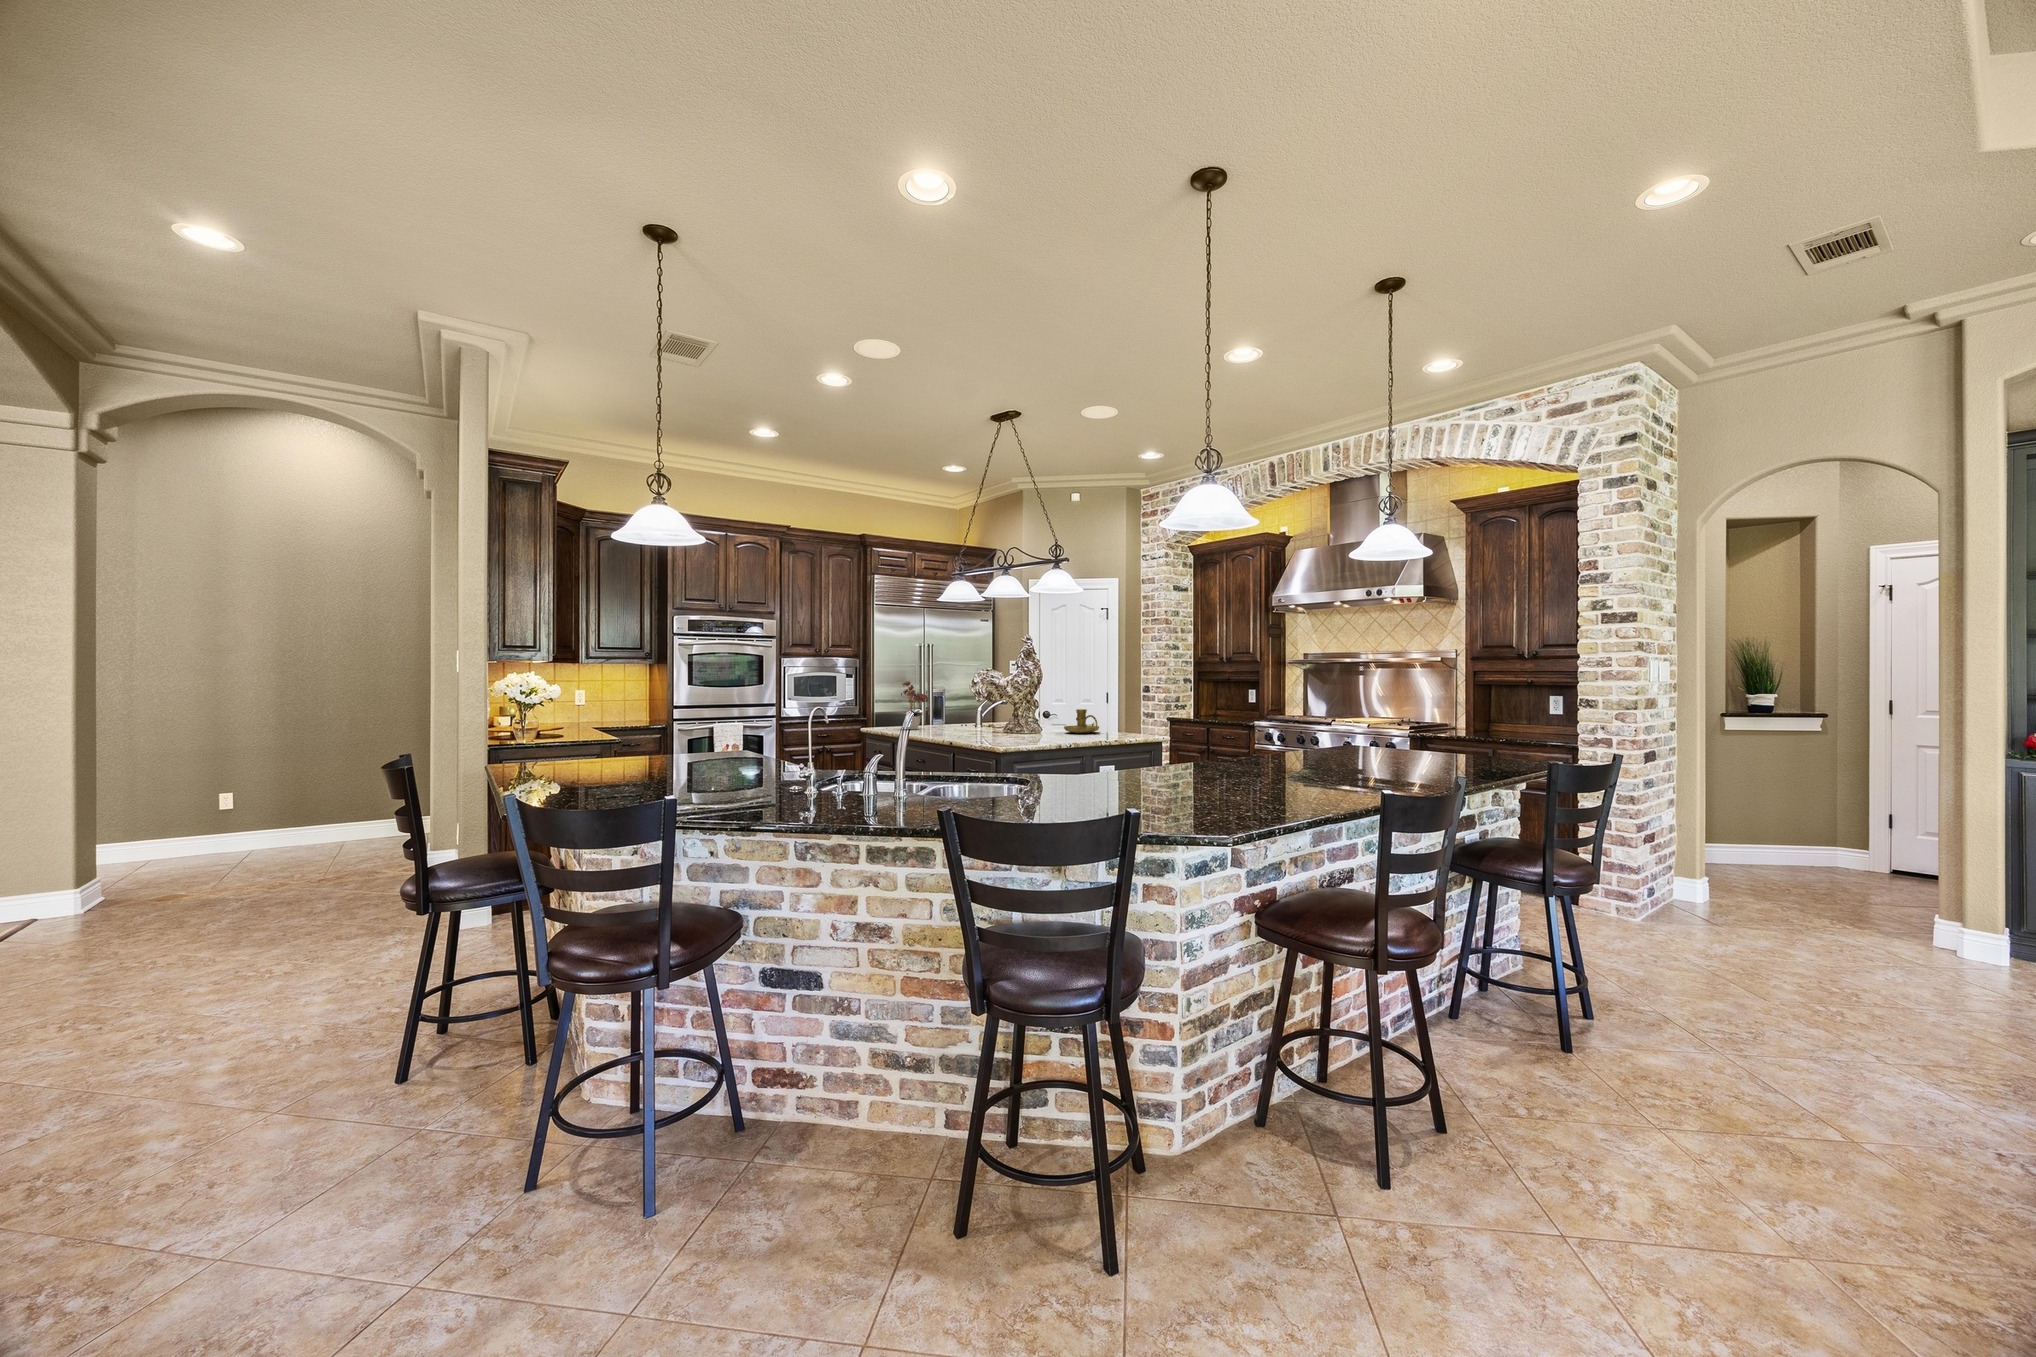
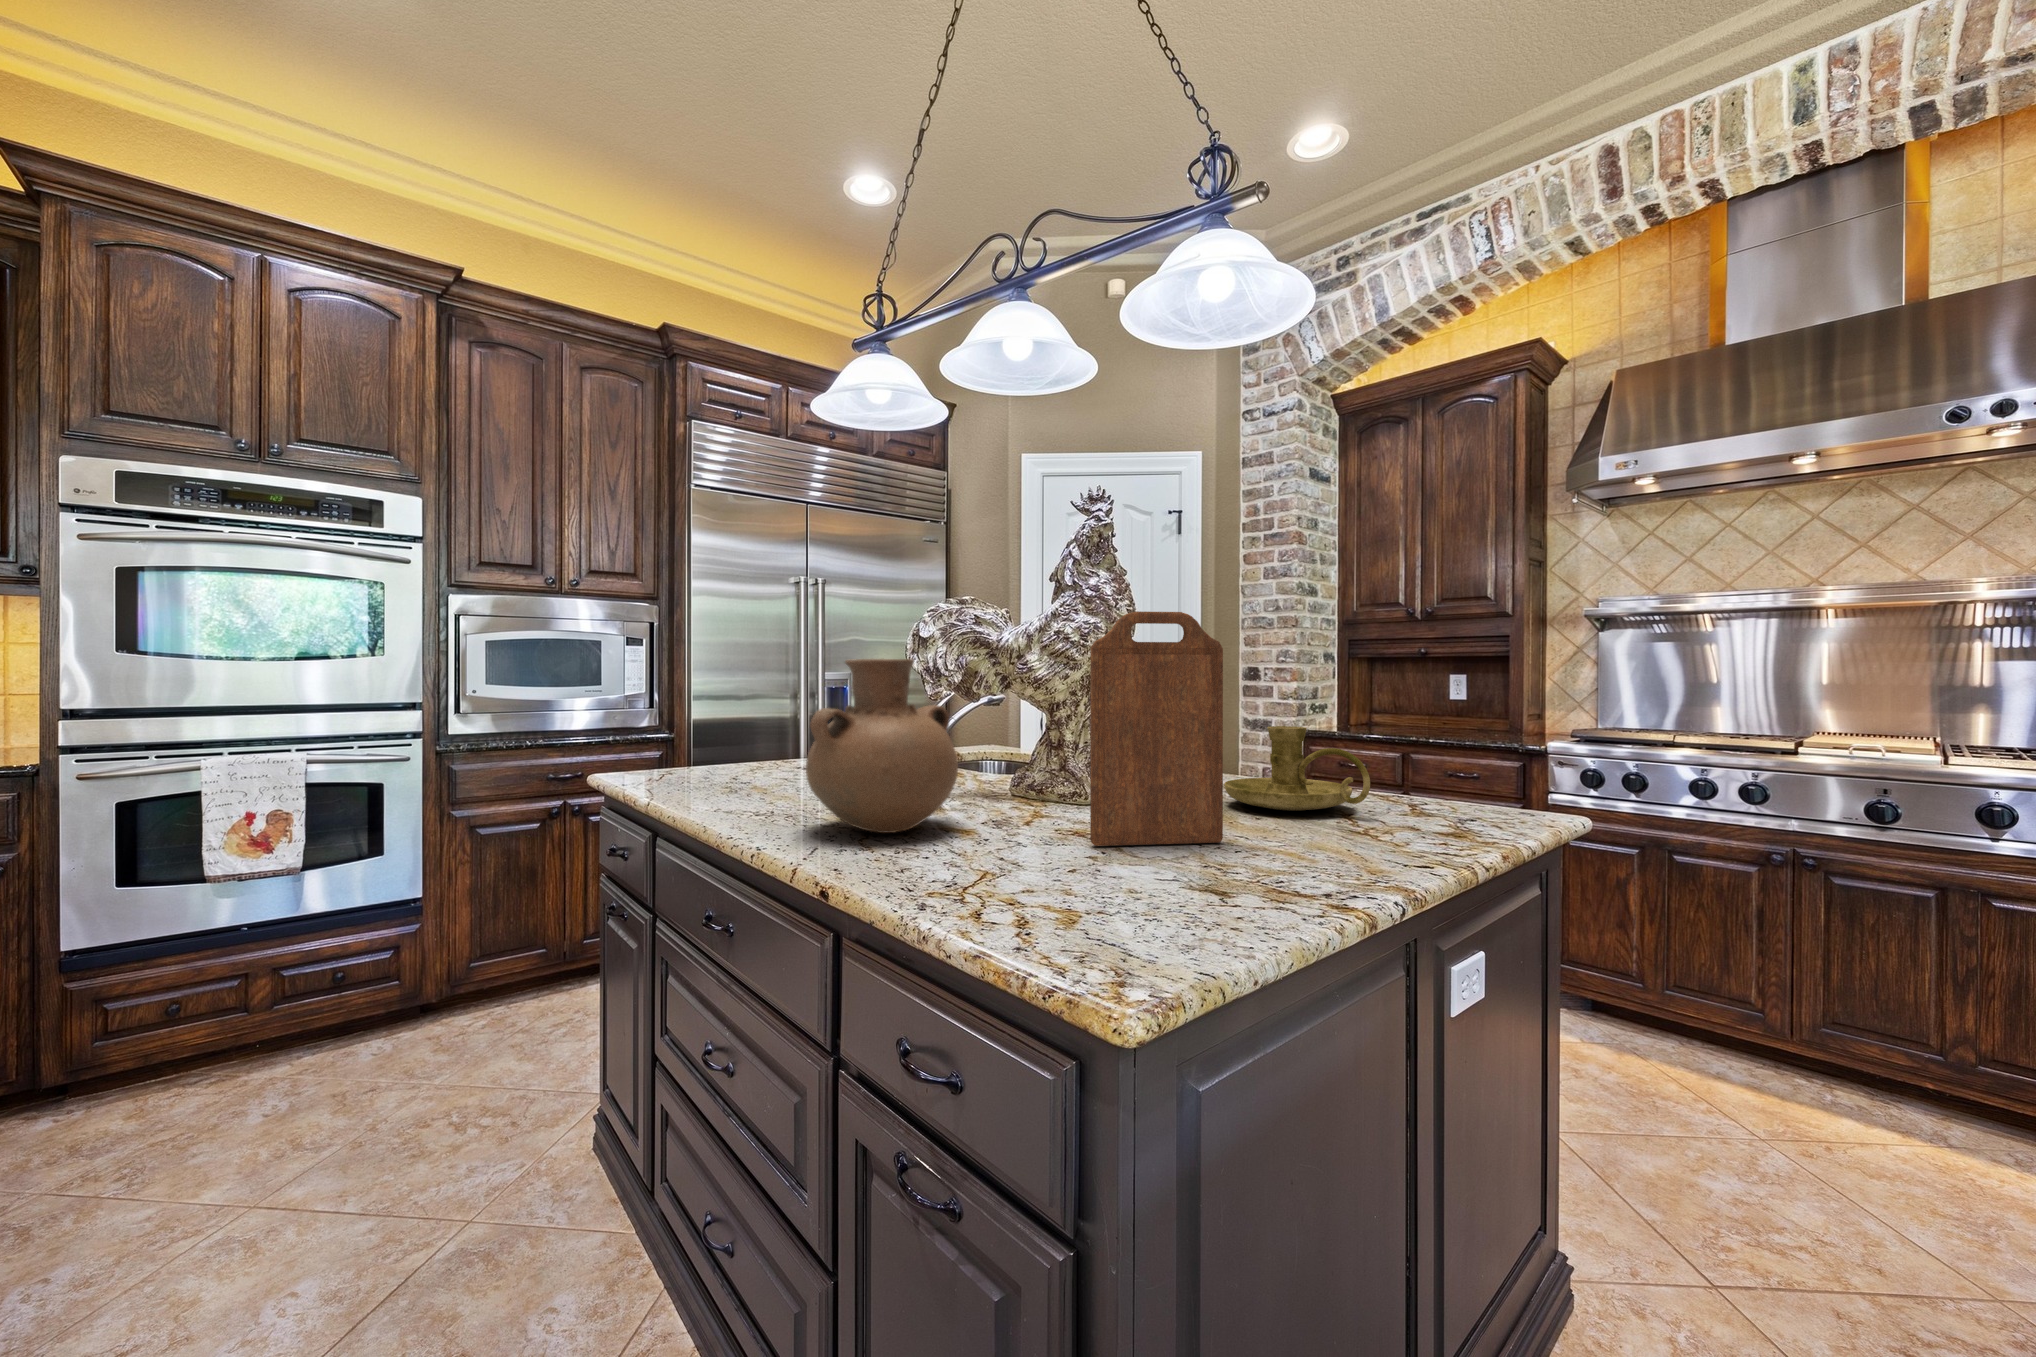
cutting board: none [1015,680,1049,737] -> present [1090,611,1223,846]
flower arrangement: present [901,681,928,730] -> none [680,628,781,783]
vase: none [945,691,984,736] -> present [806,659,958,833]

